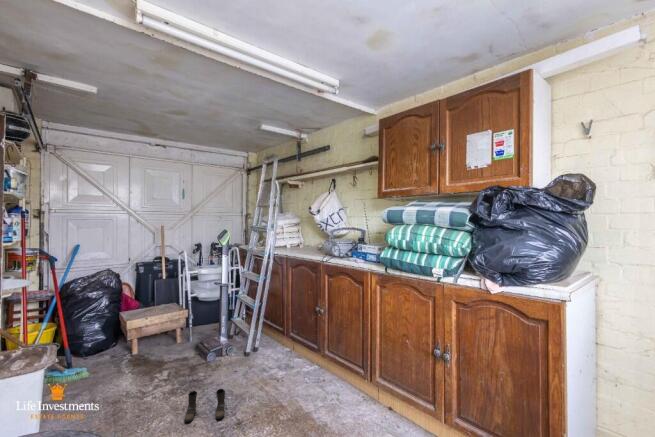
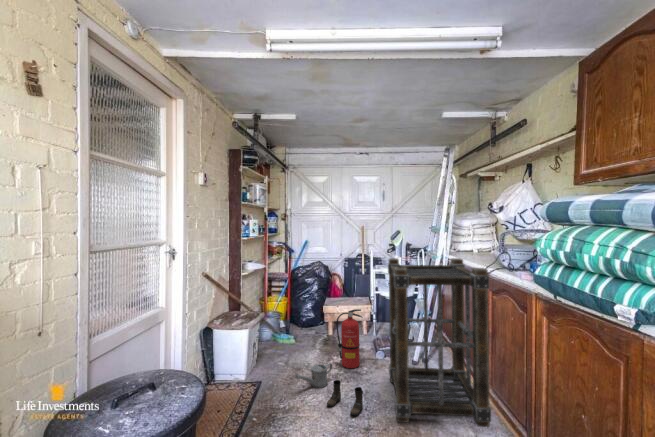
shelving unit: none [231,253,328,406] -> present [388,258,491,427]
fire extinguisher: none [168,314,197,380] -> present [336,309,363,368]
watering can: none [135,379,172,412] -> present [295,363,332,388]

